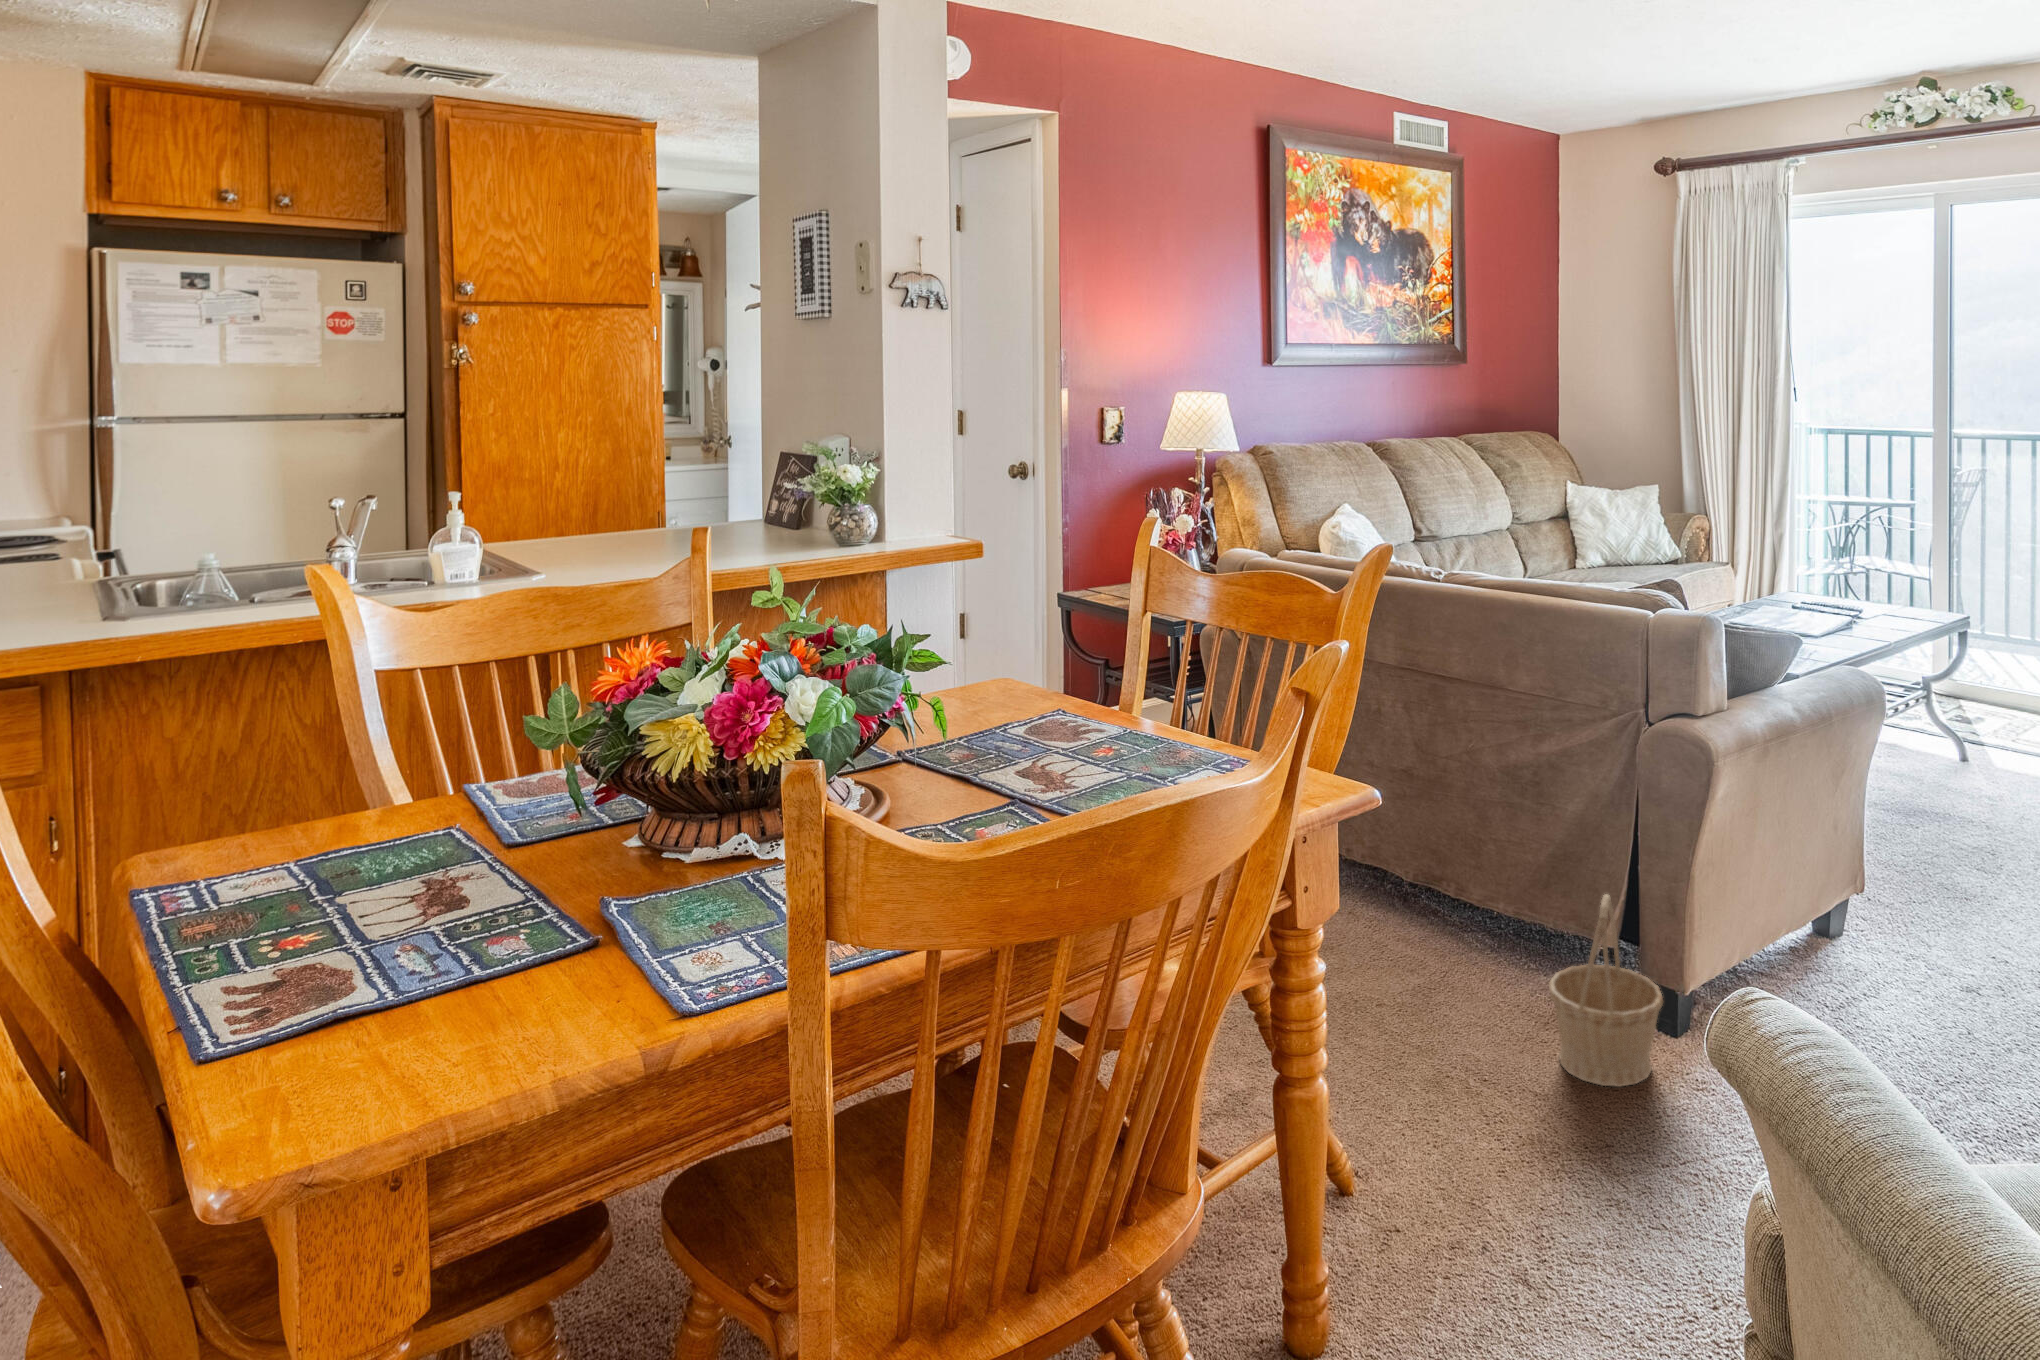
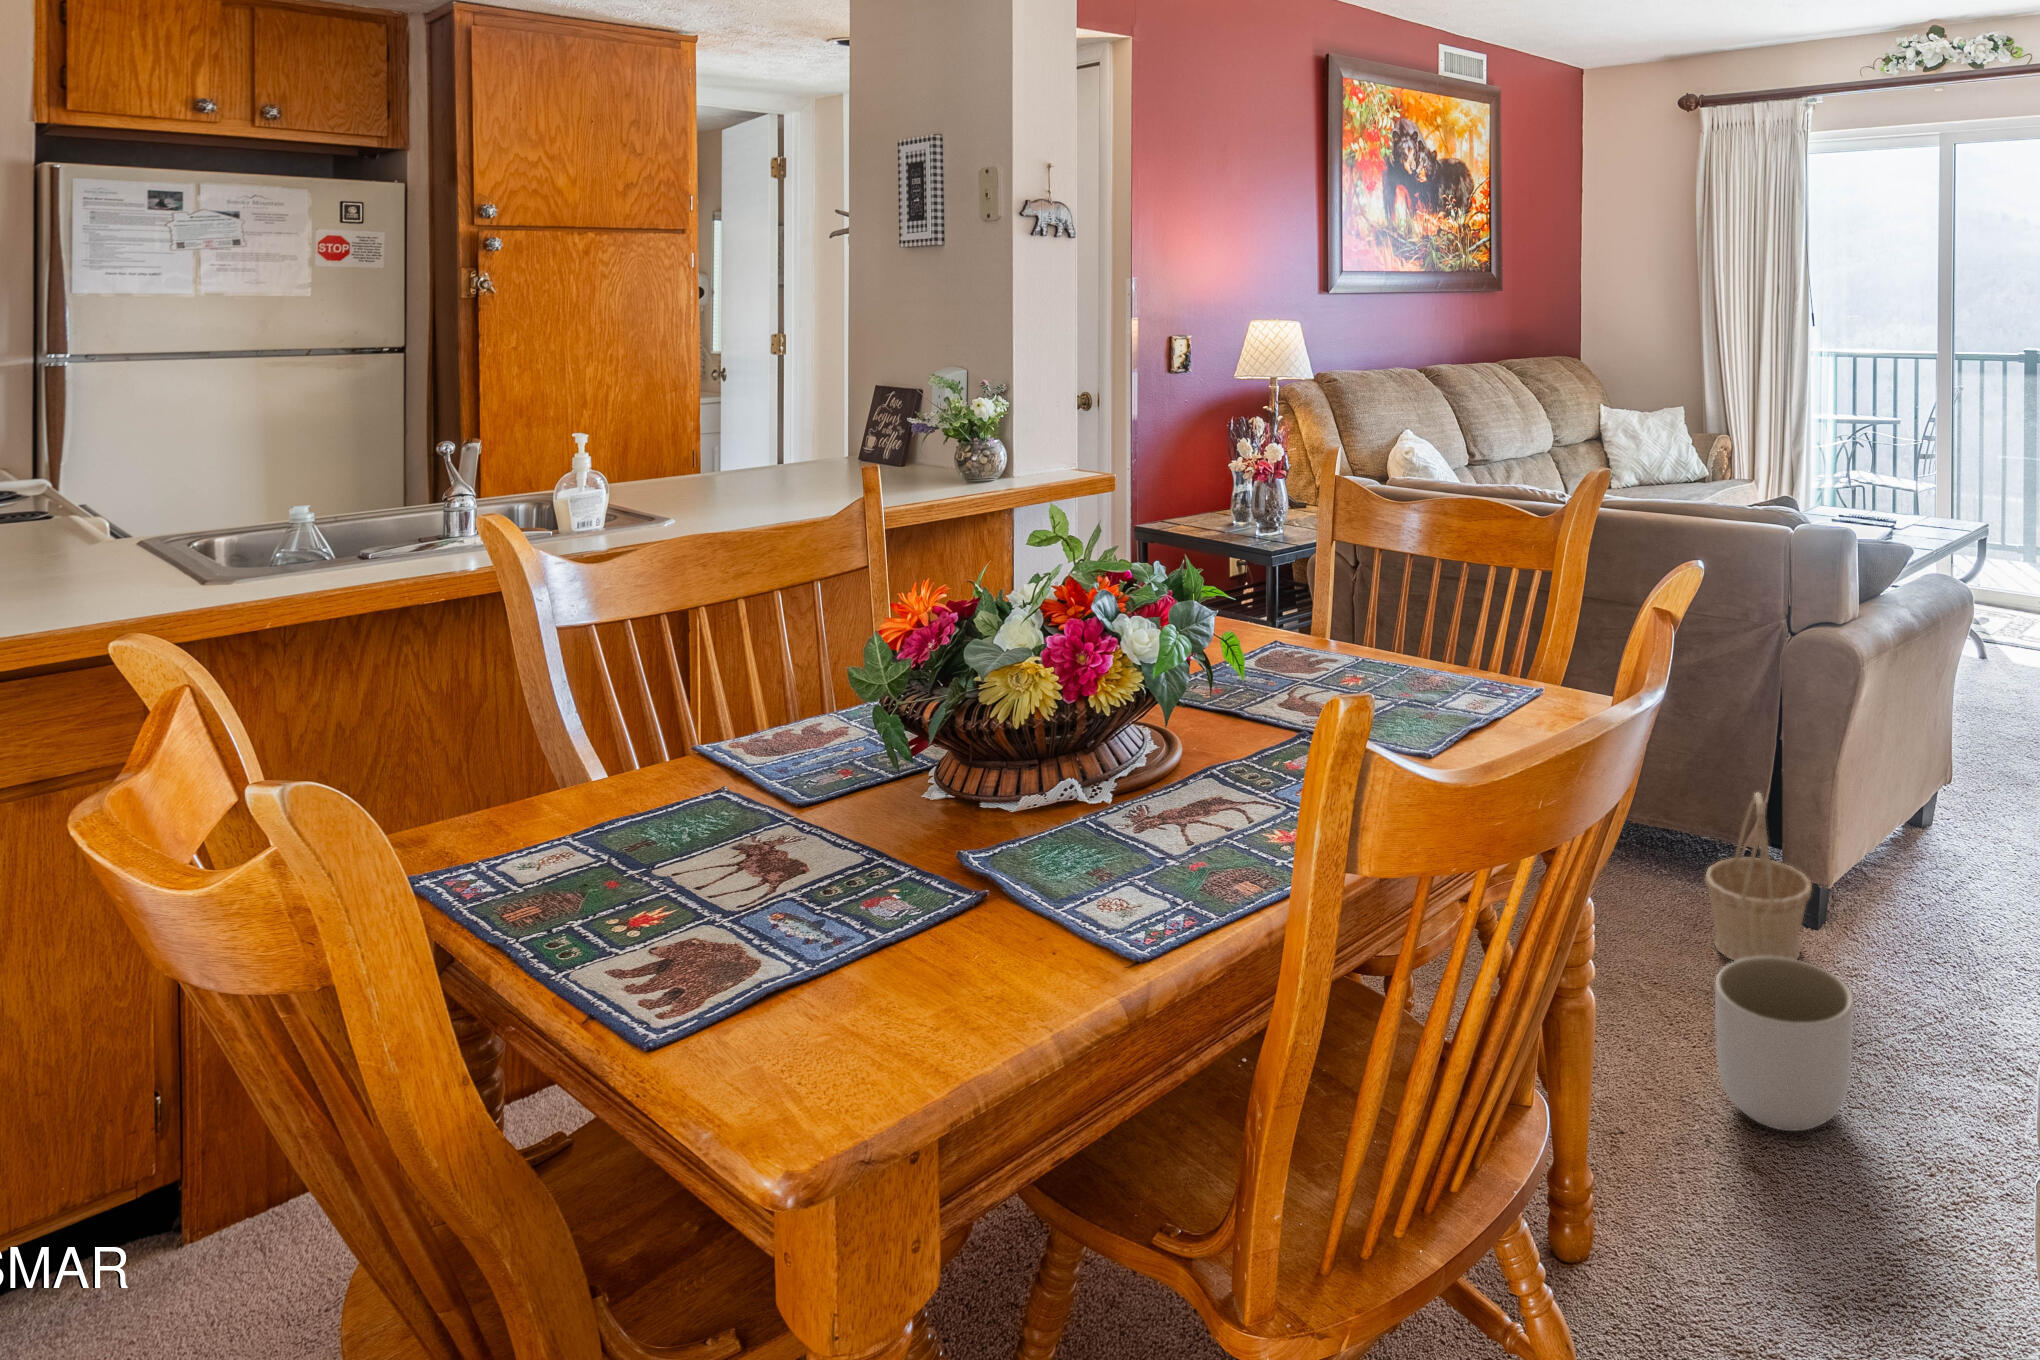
planter: none [1501,1071,1647,1267] -> present [1715,957,1854,1131]

